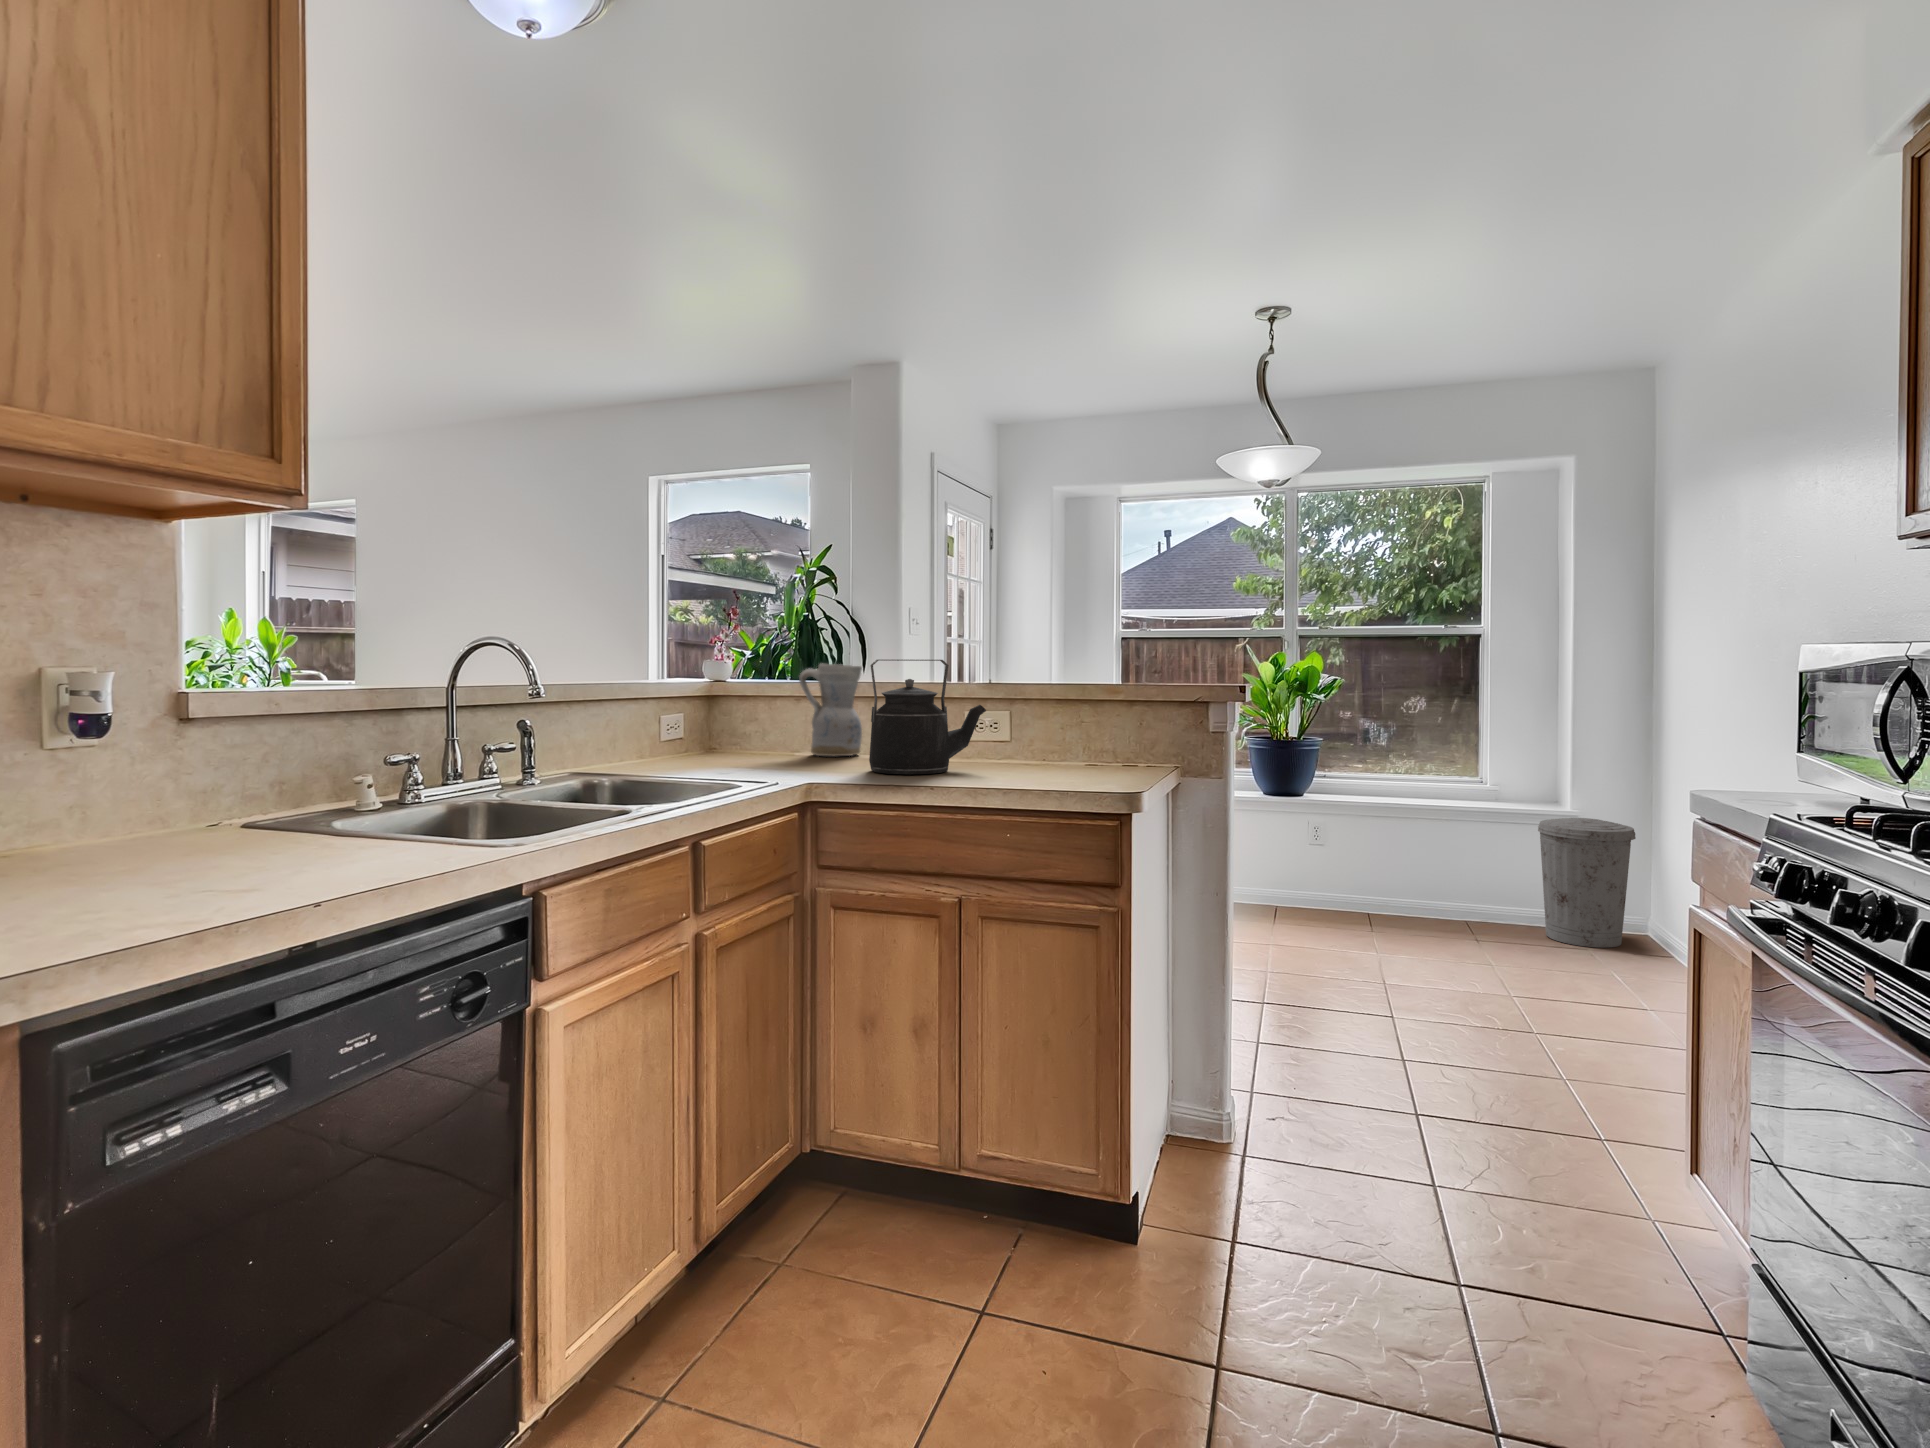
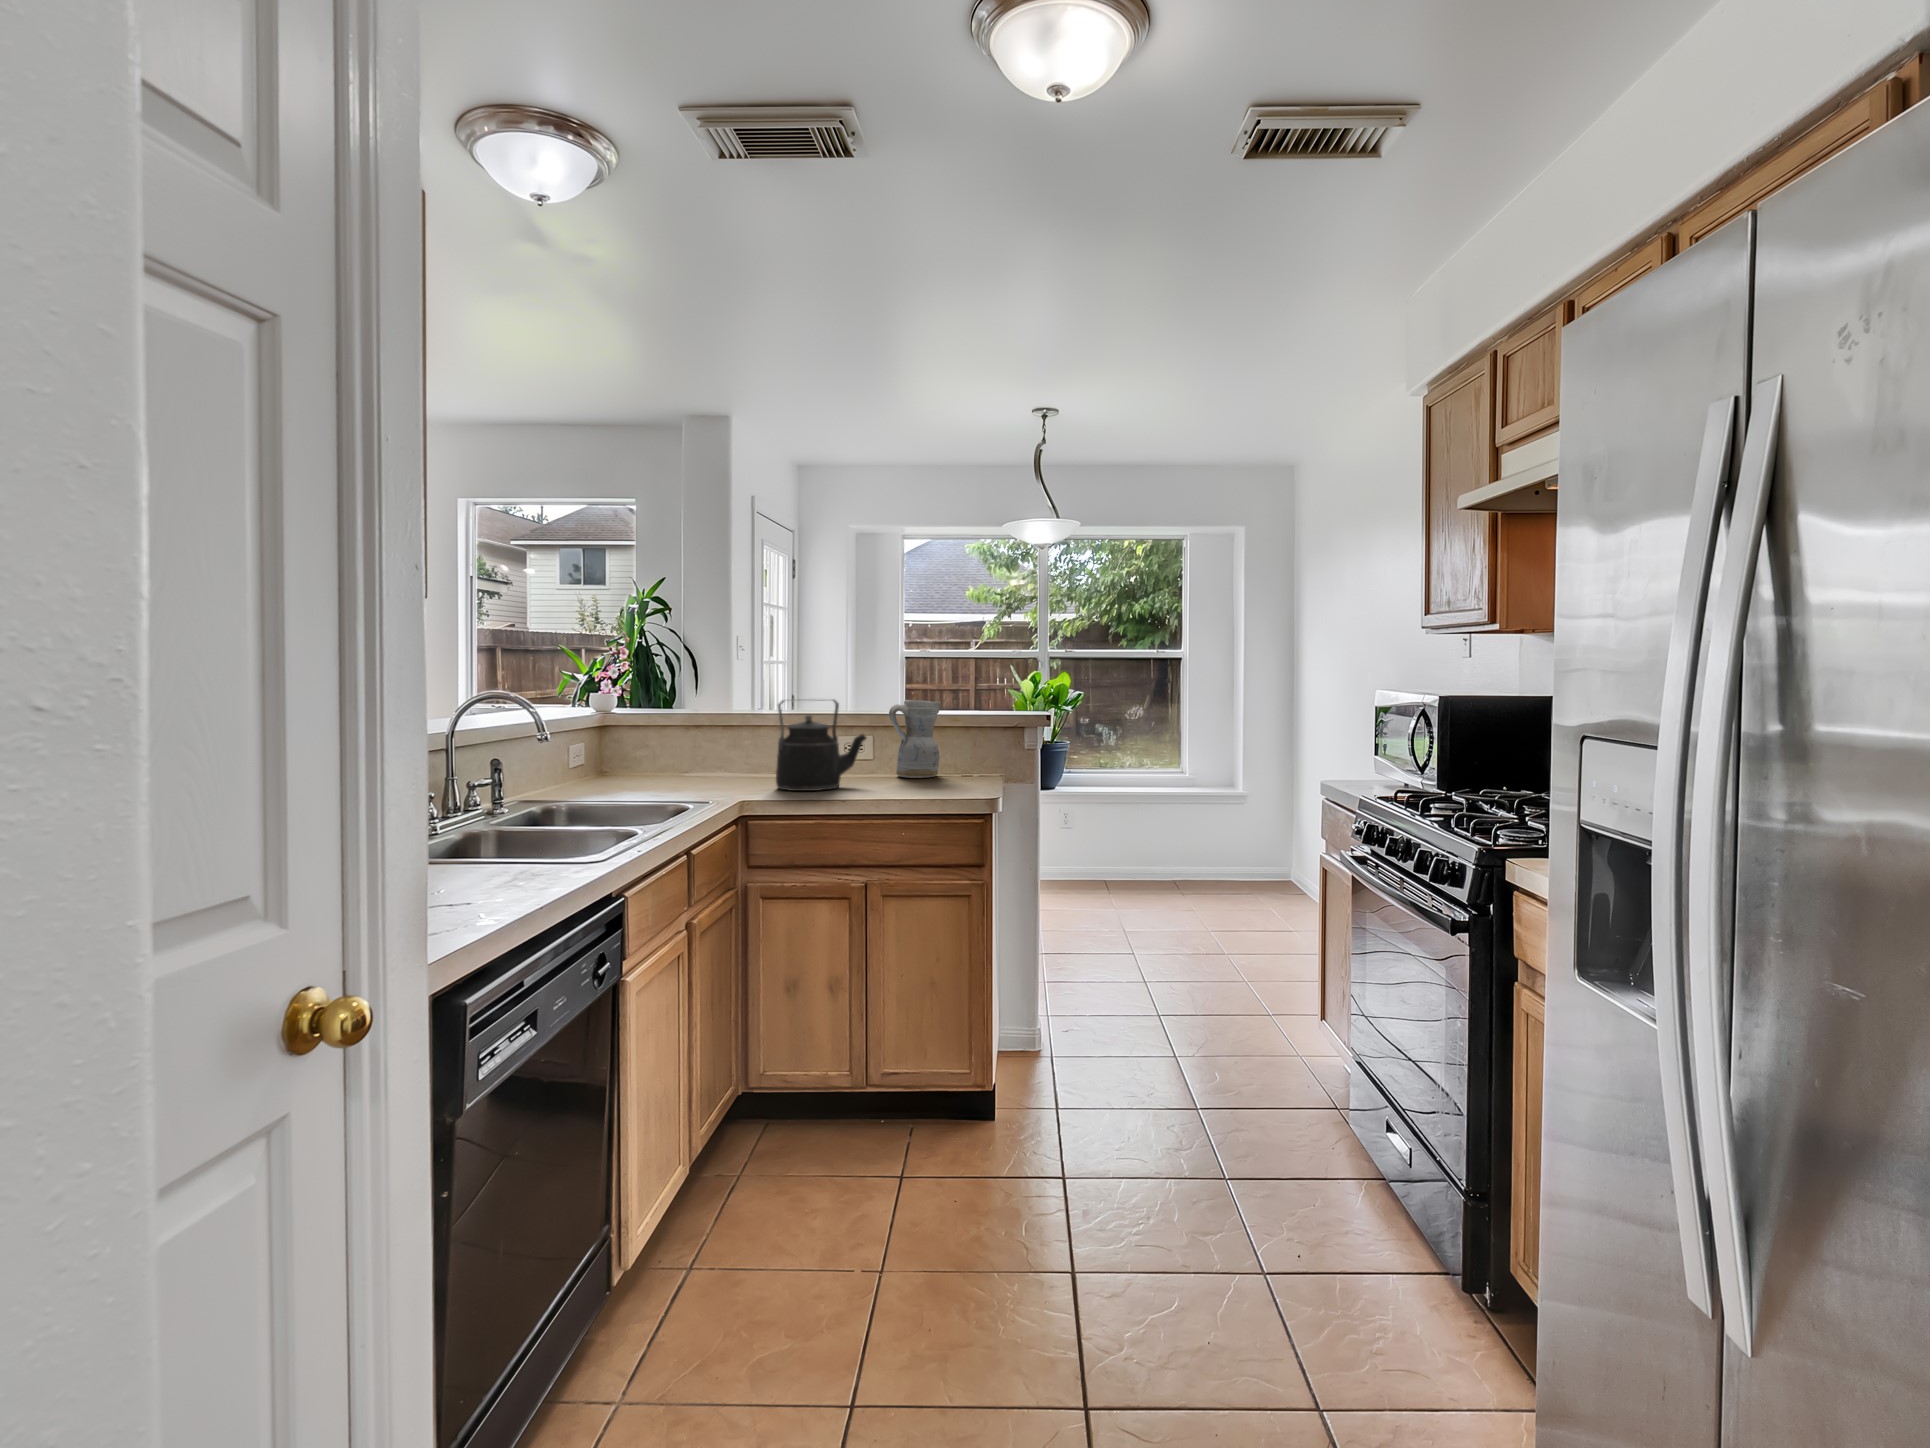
ceramic pitcher: present [799,663,862,756] -> present [889,700,941,778]
trash can: present [1538,818,1636,948] -> none [1223,799,1285,893]

